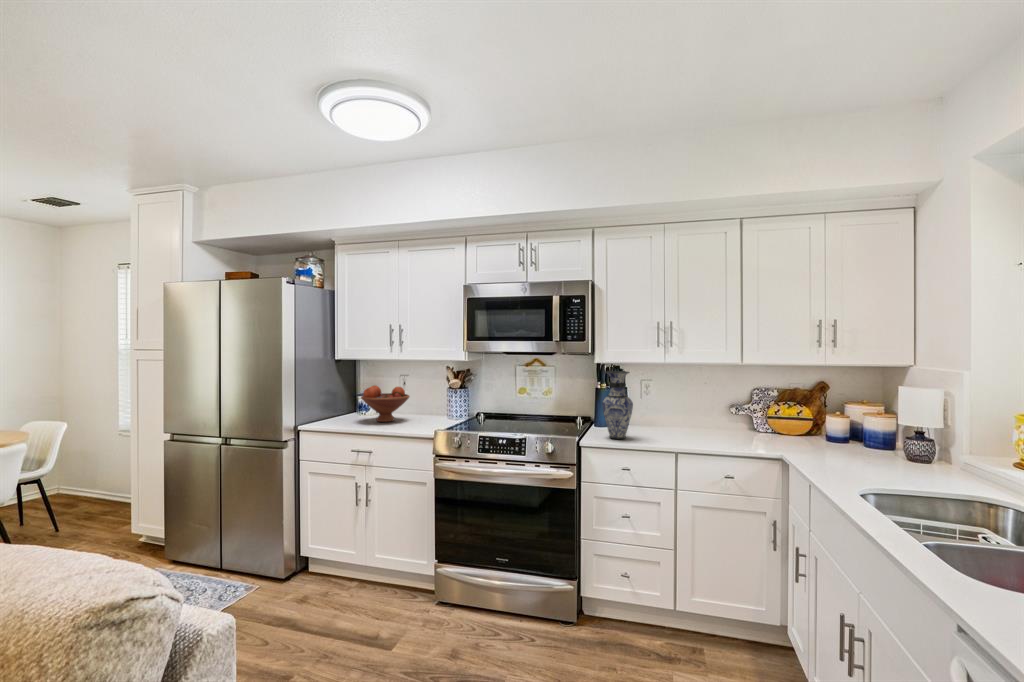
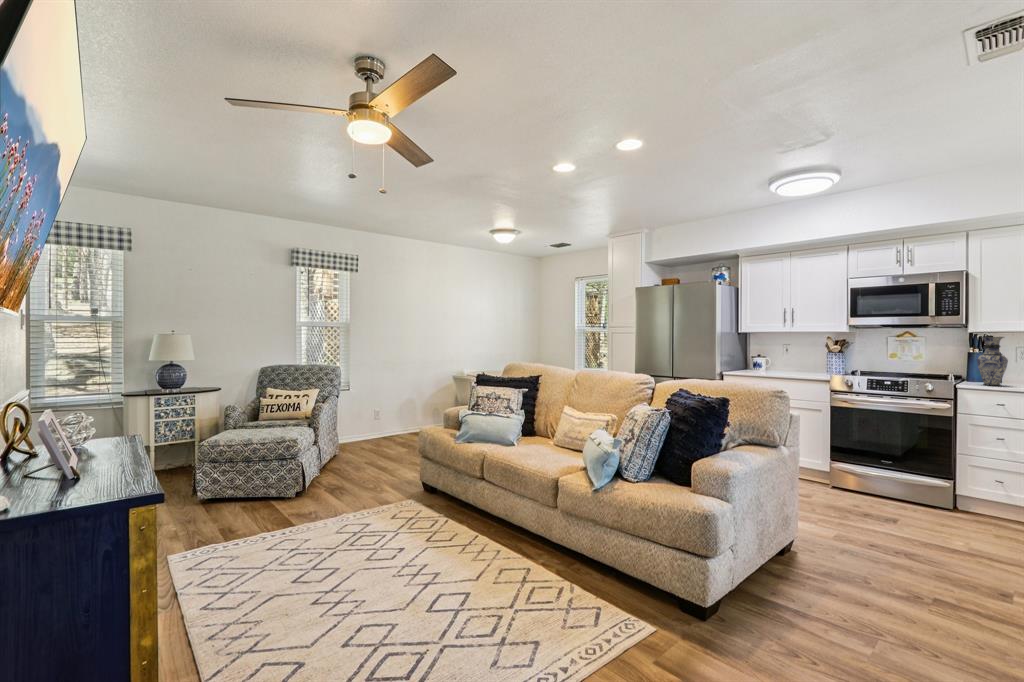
fruit bowl: present [361,385,410,422] -> none [764,349,799,373]

